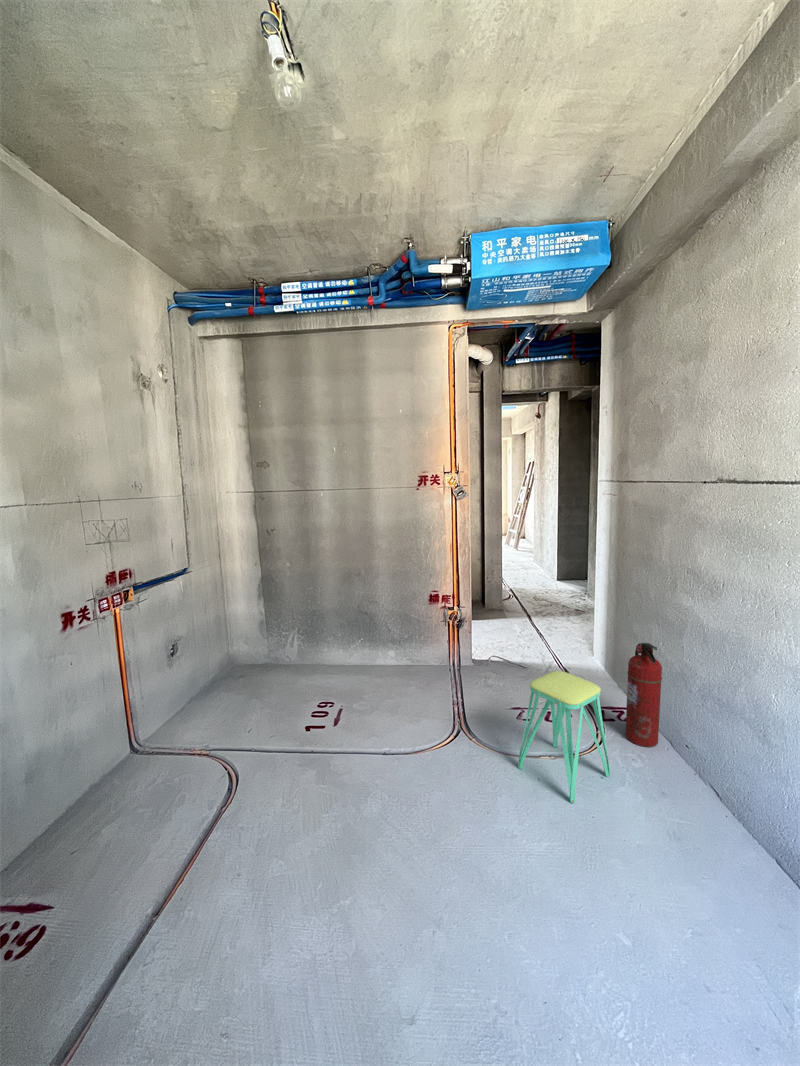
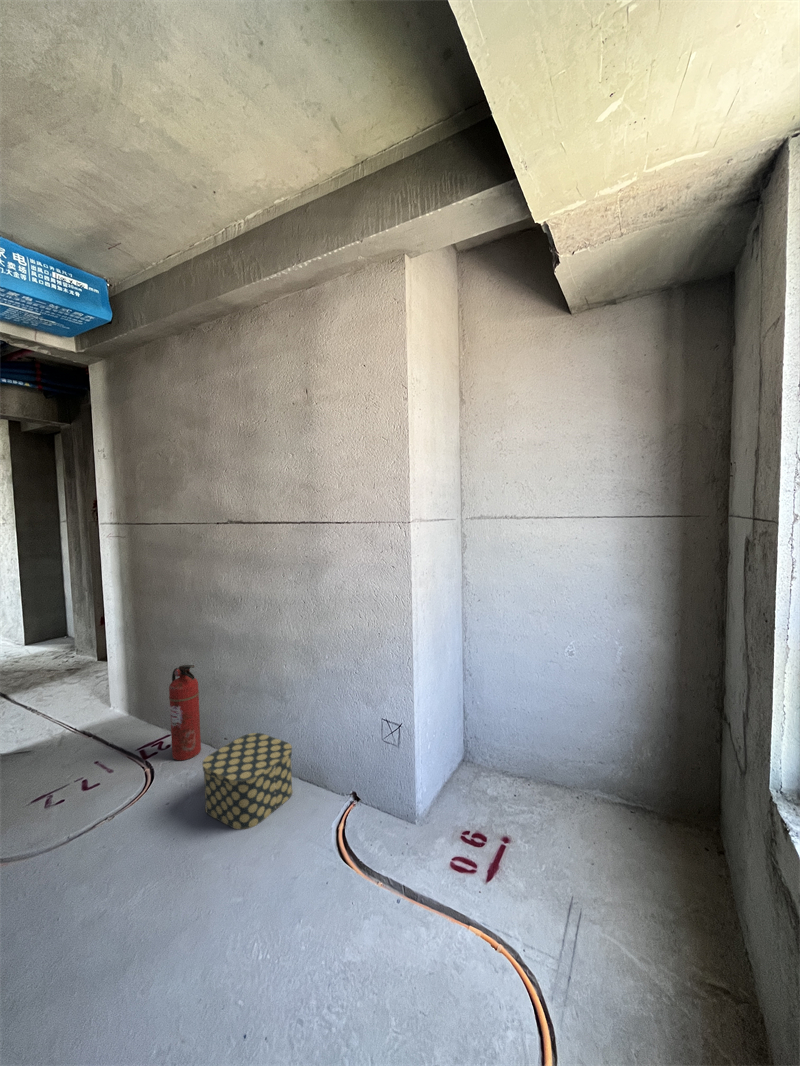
stool: present [518,671,610,803] -> none [72,717,174,854]
storage box: none [635,756,768,884] -> present [202,733,293,830]

